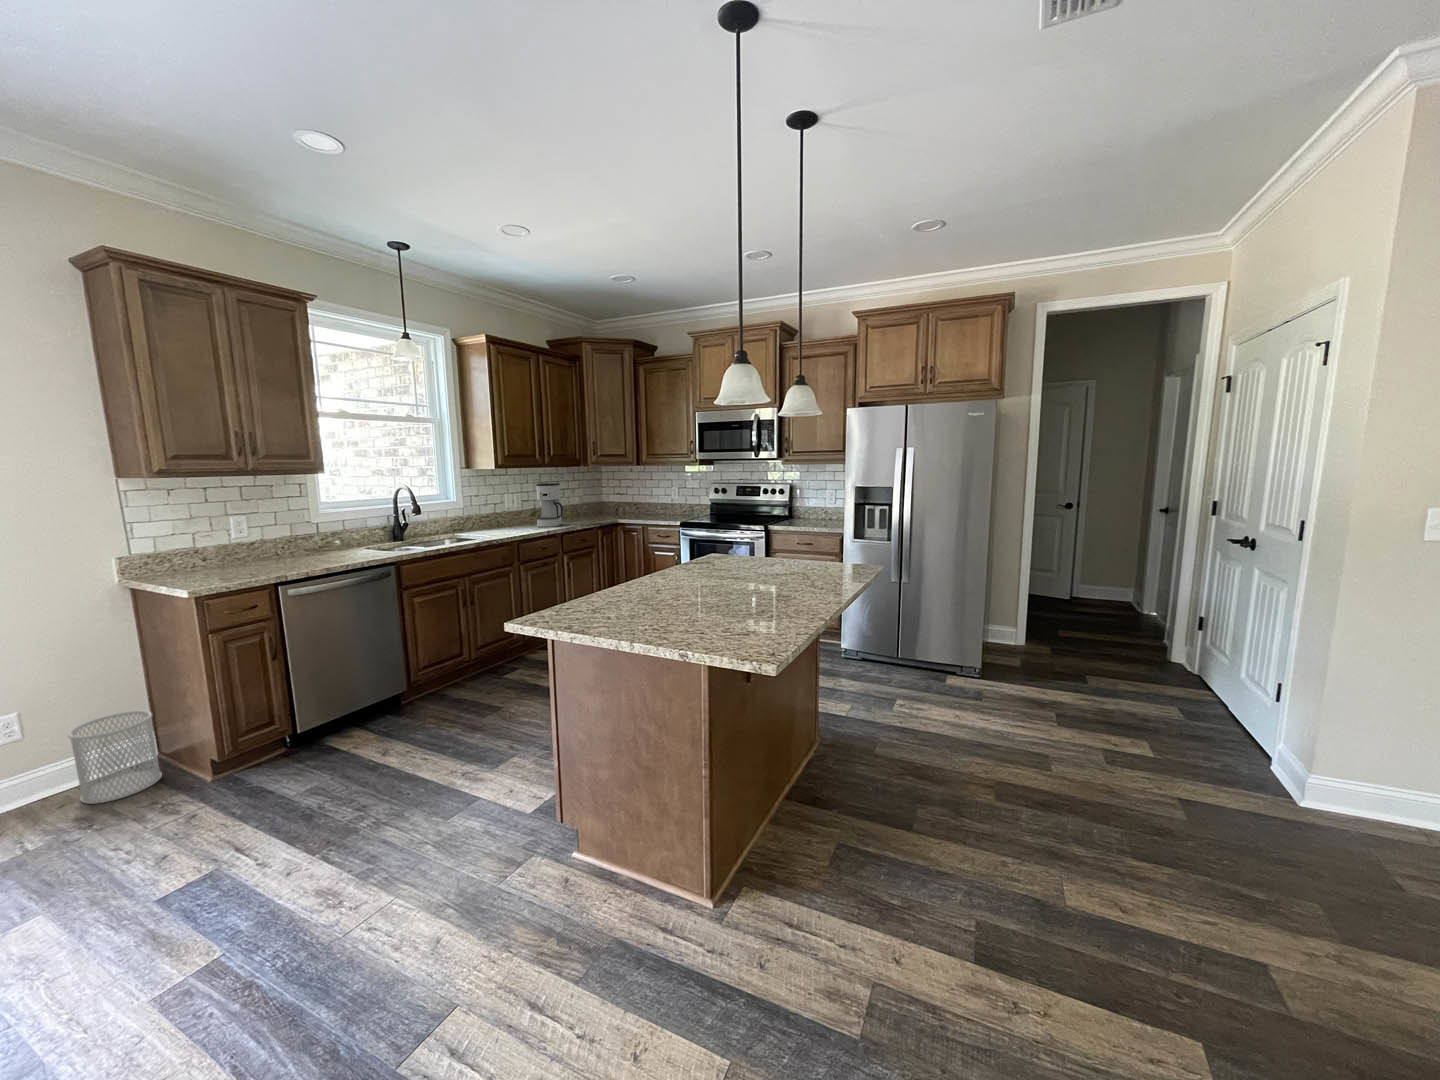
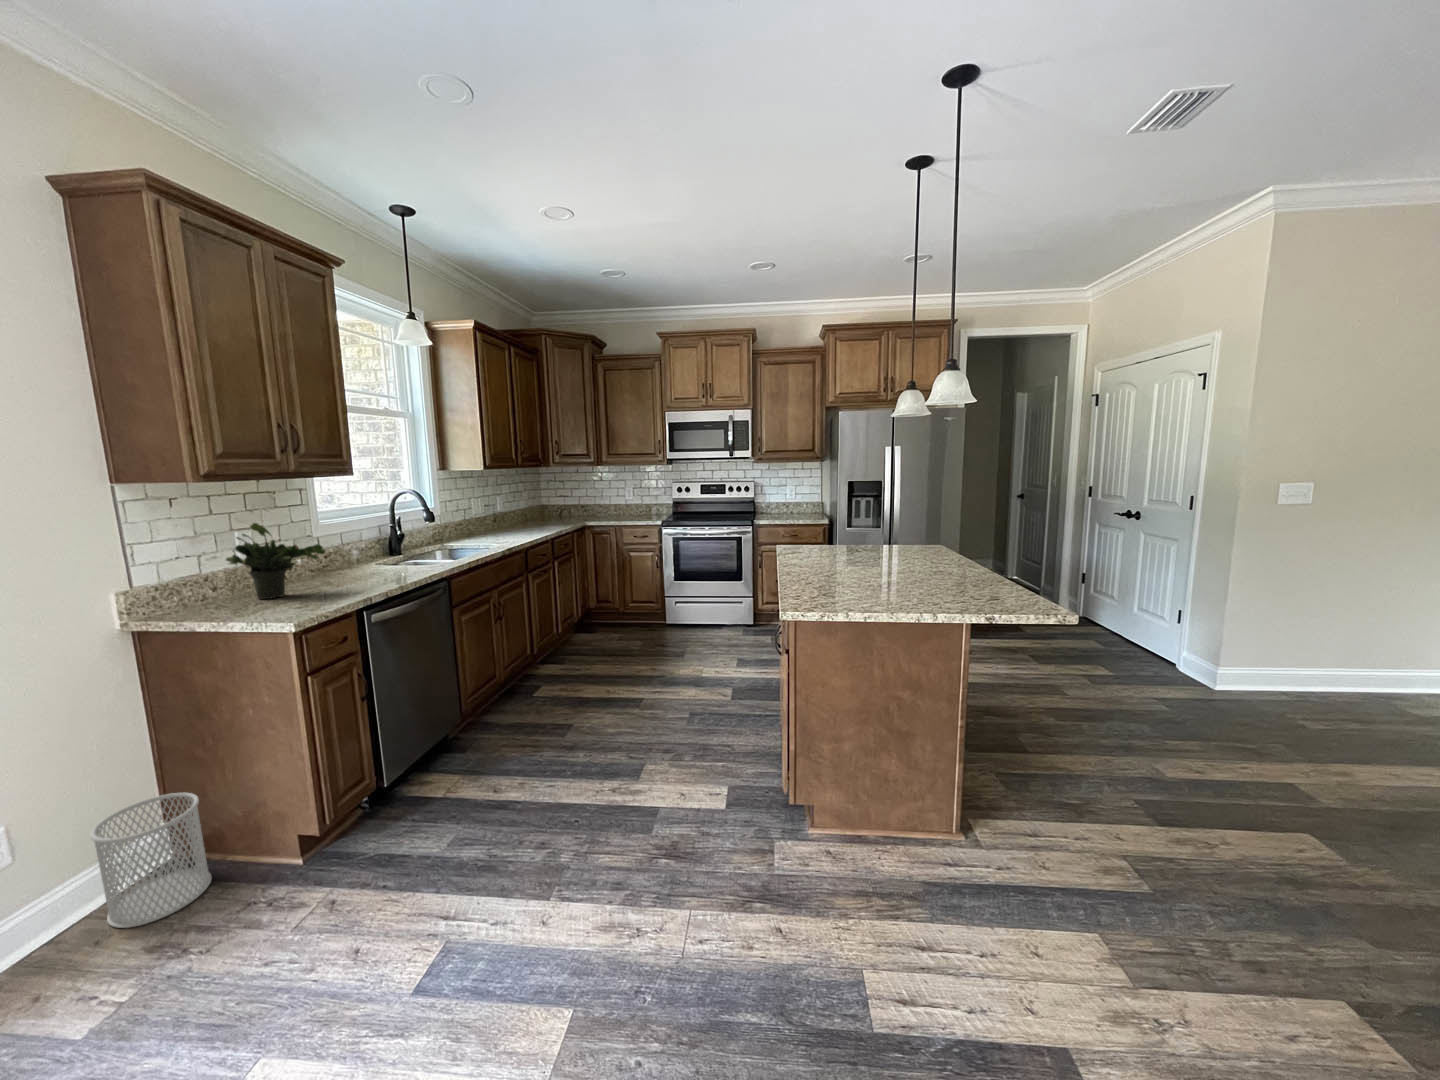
coffee maker: present [536,483,563,527] -> none [509,485,538,533]
potted plant: none [202,509,281,570] -> present [226,523,325,599]

